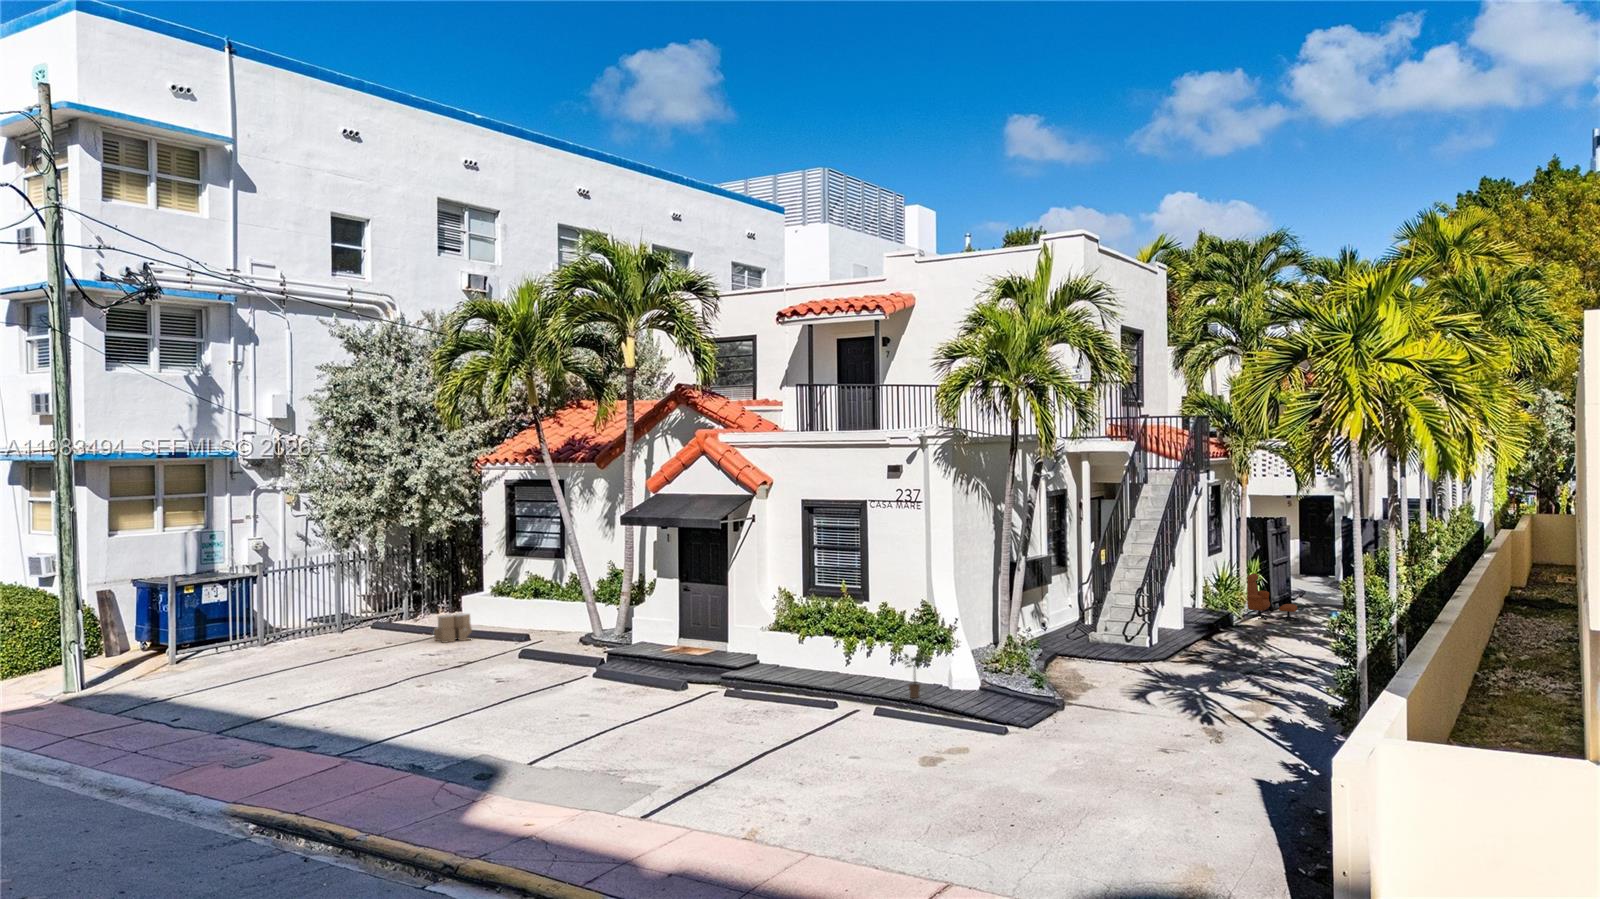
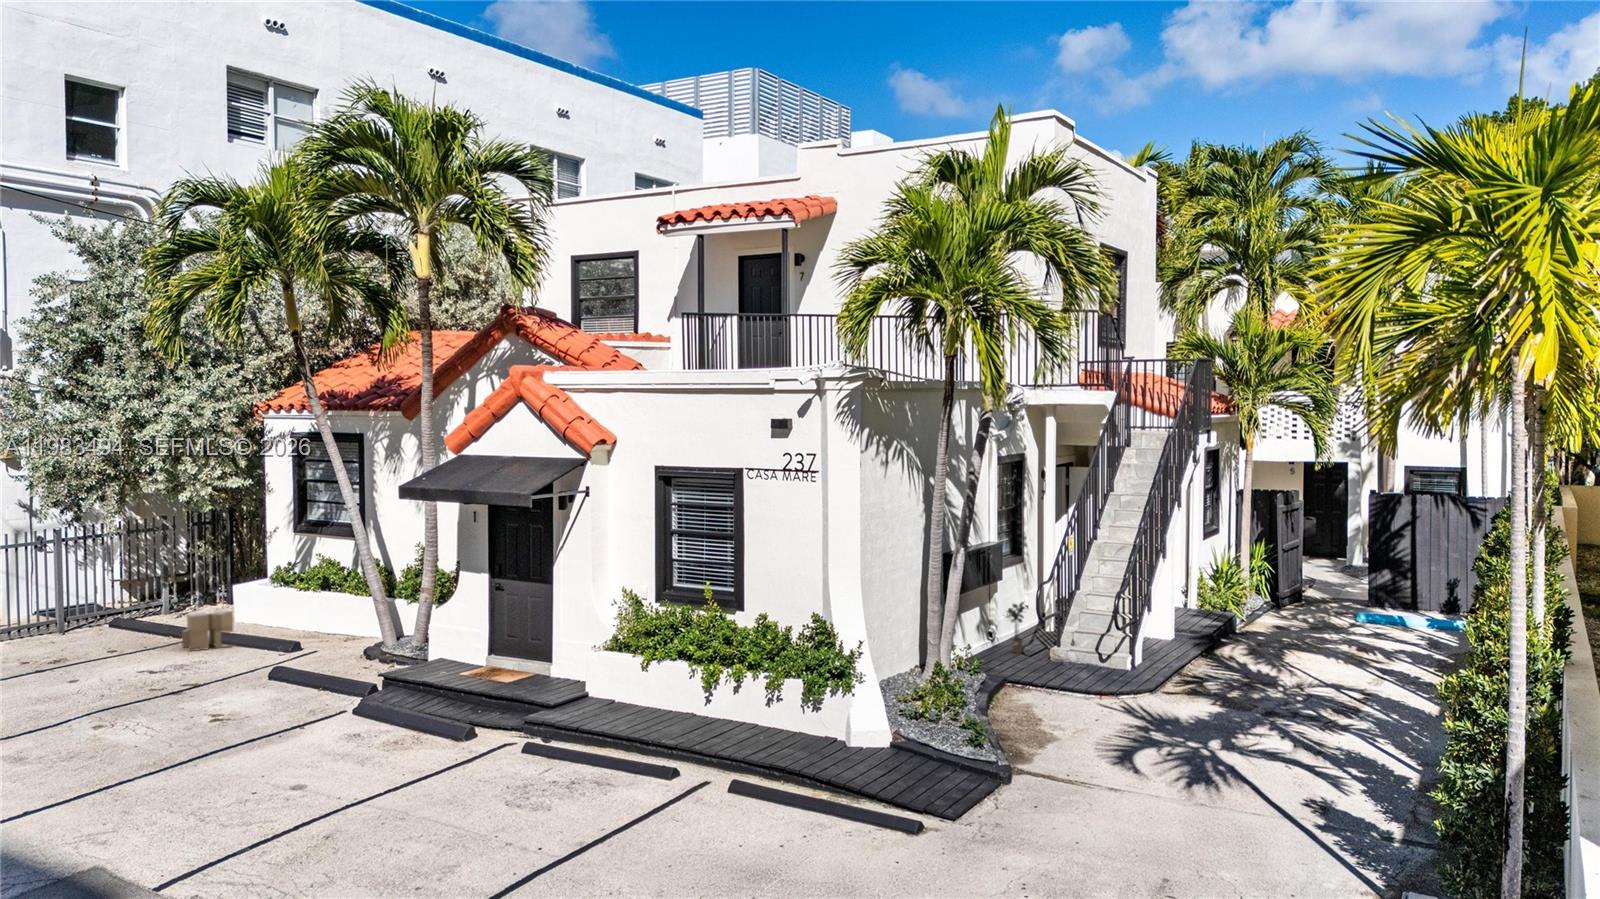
lounge chair: present [1247,573,1300,622] -> none [1255,565,1325,630]
potted plant: present [902,653,926,698] -> present [1006,602,1025,653]

